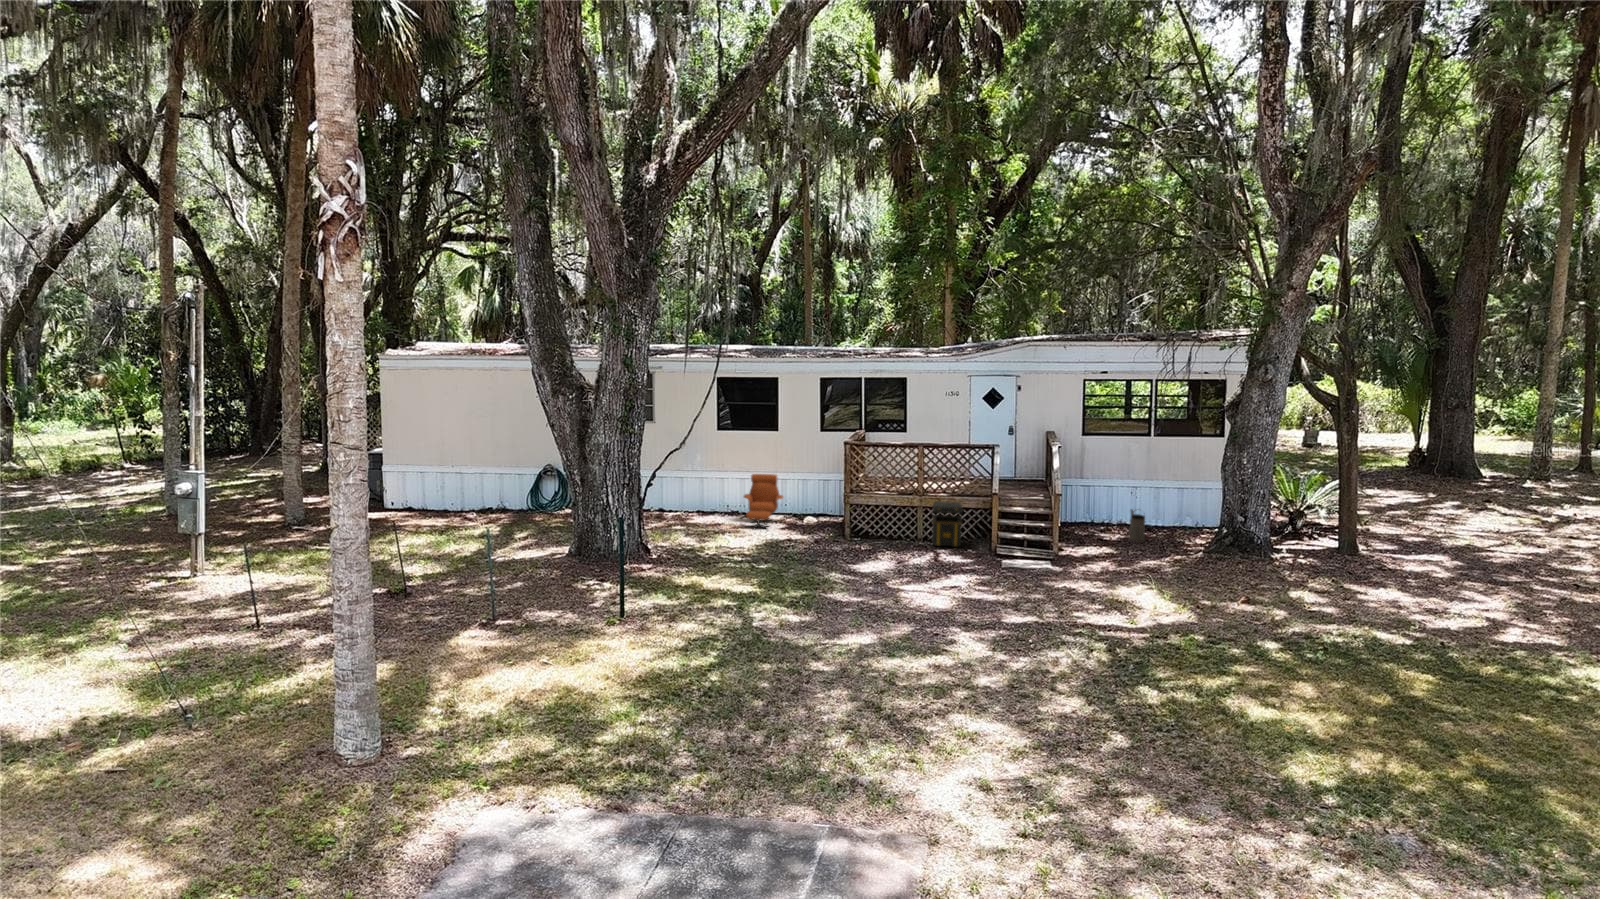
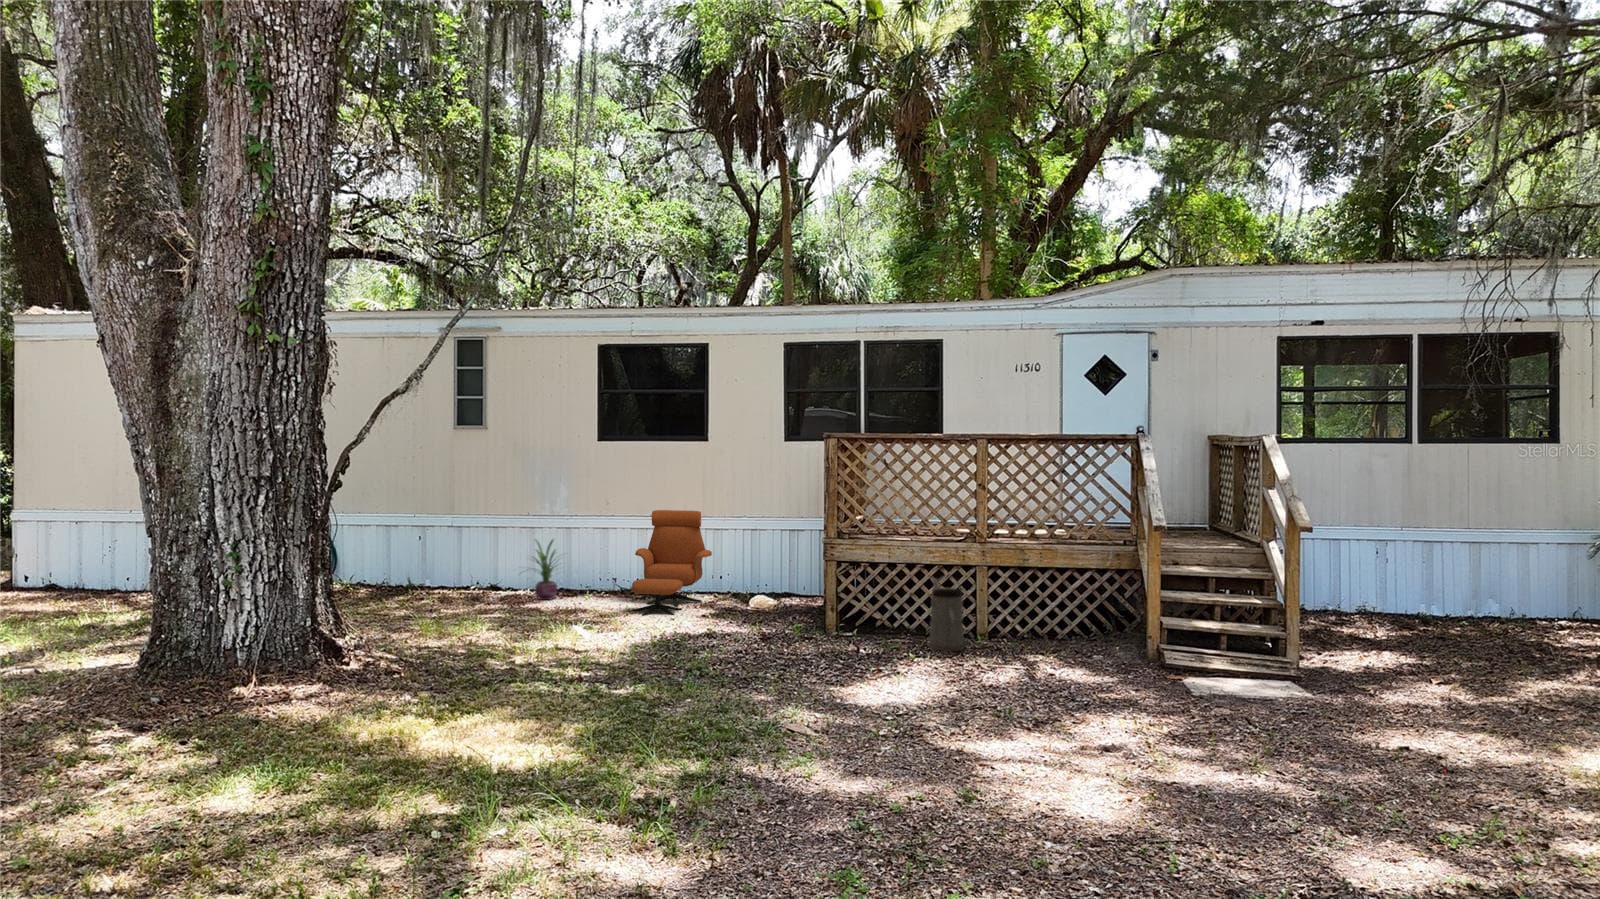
decorative plant: none [679,488,714,521] -> present [534,540,557,600]
toolbox: present [932,501,963,547] -> none [1009,552,1079,648]
watering can: present [1128,510,1145,543] -> present [928,576,965,651]

